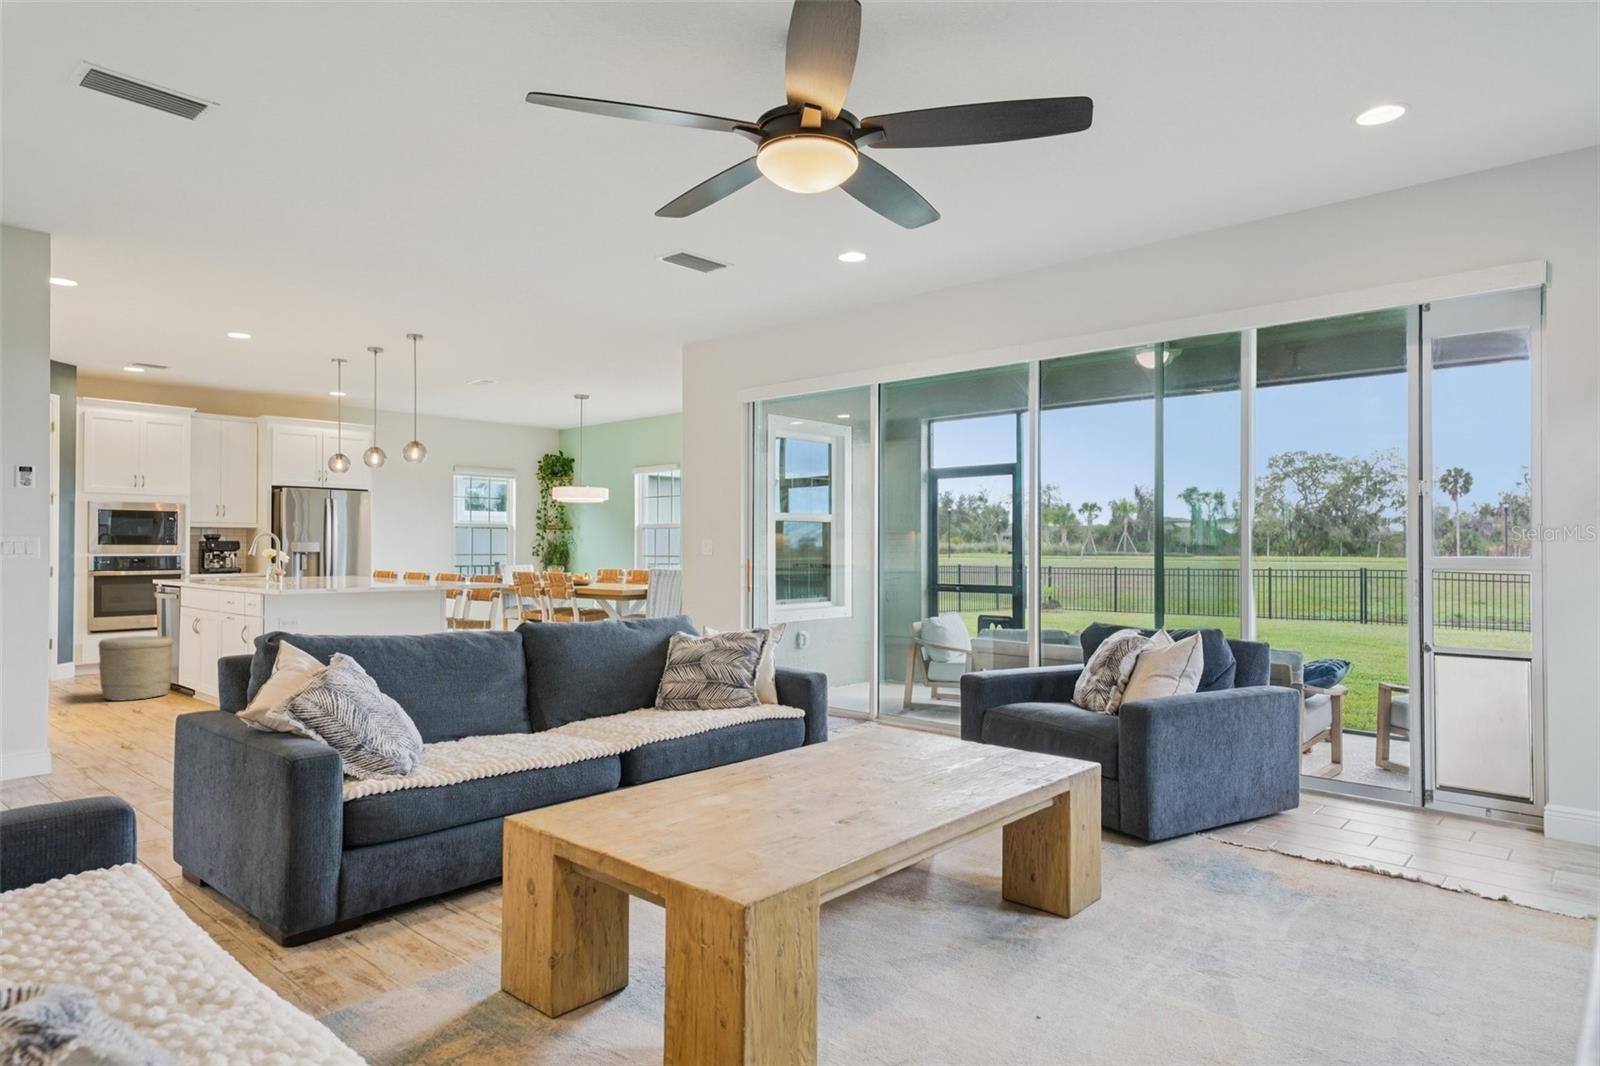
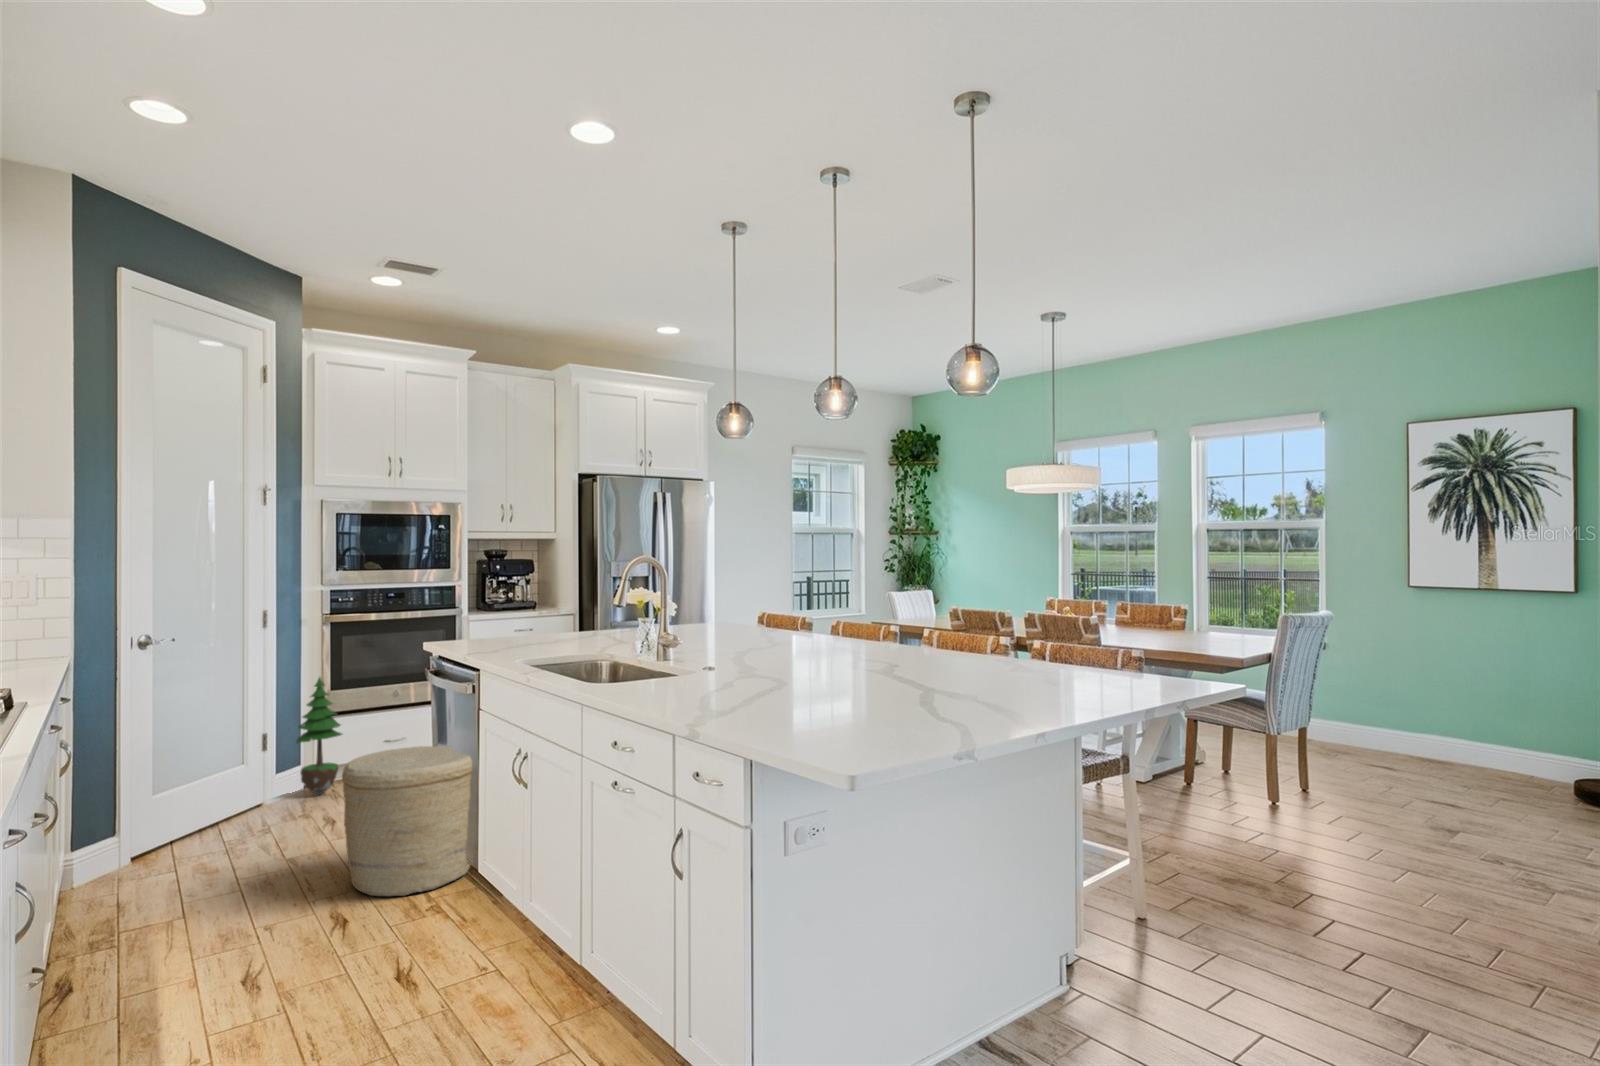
potted tree: none [68,607,100,677] -> present [296,677,342,795]

